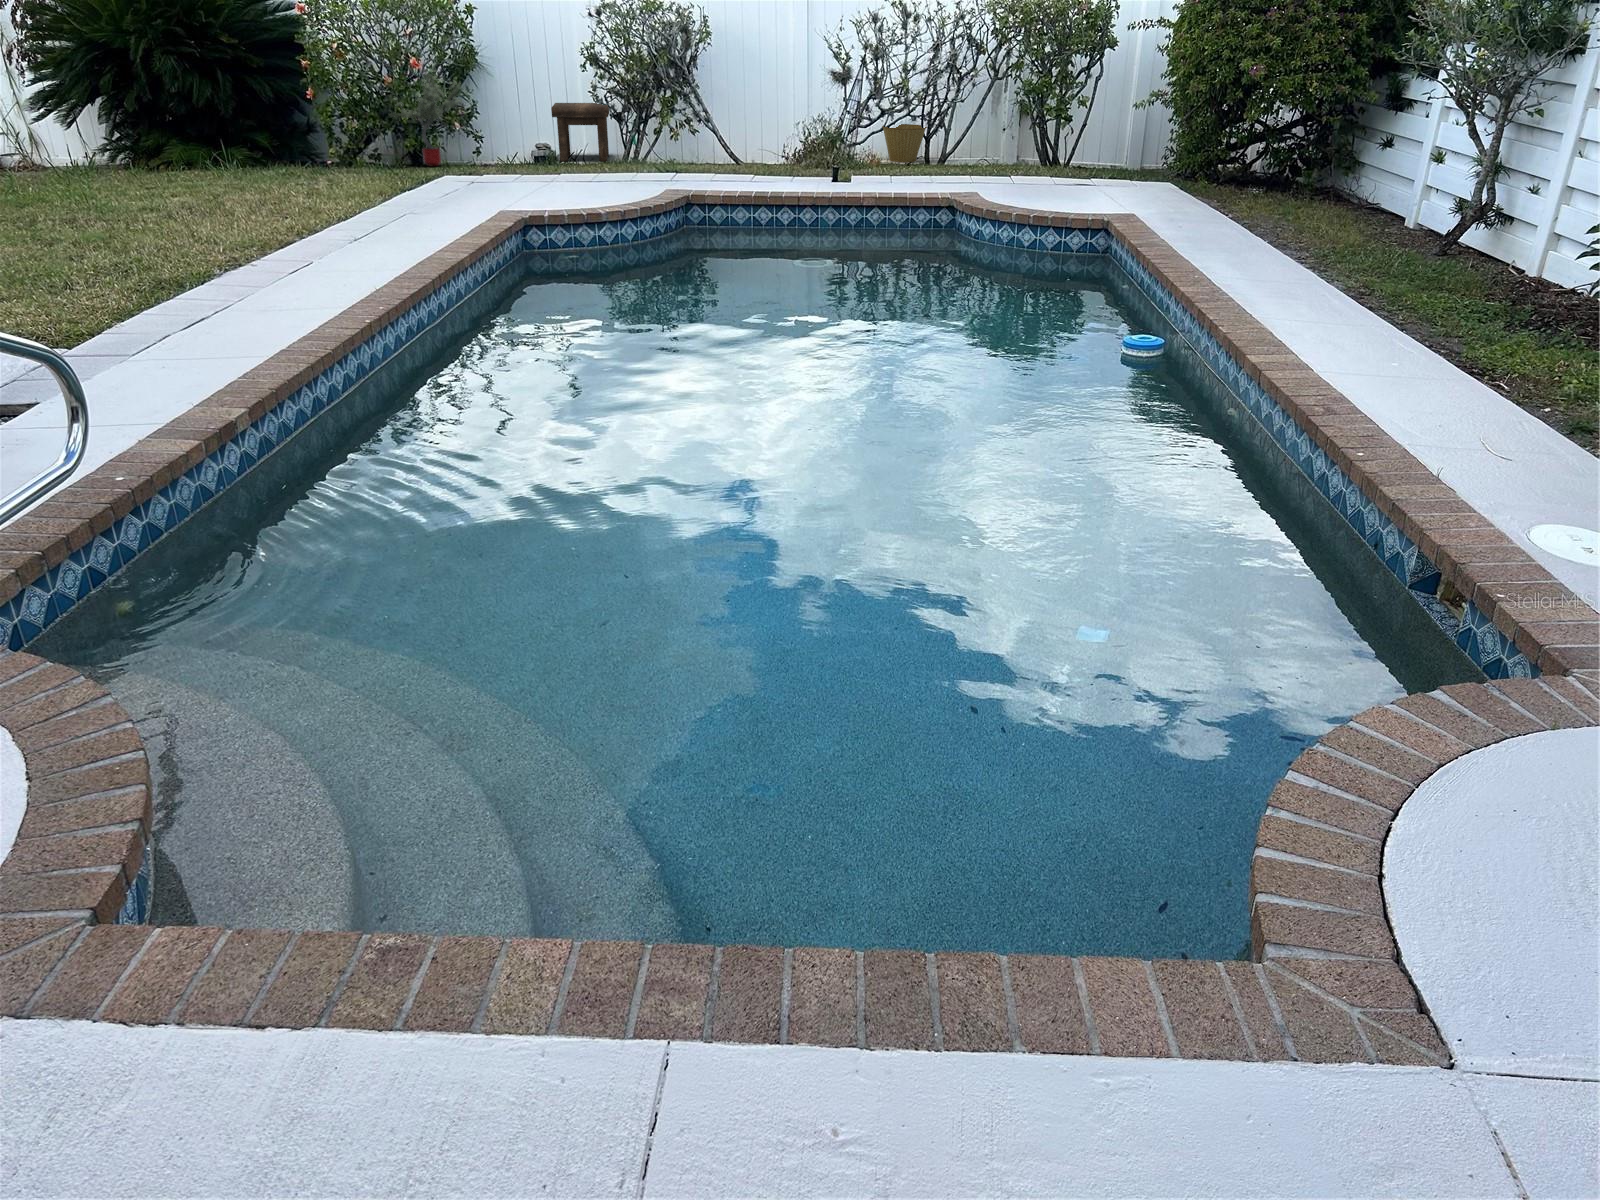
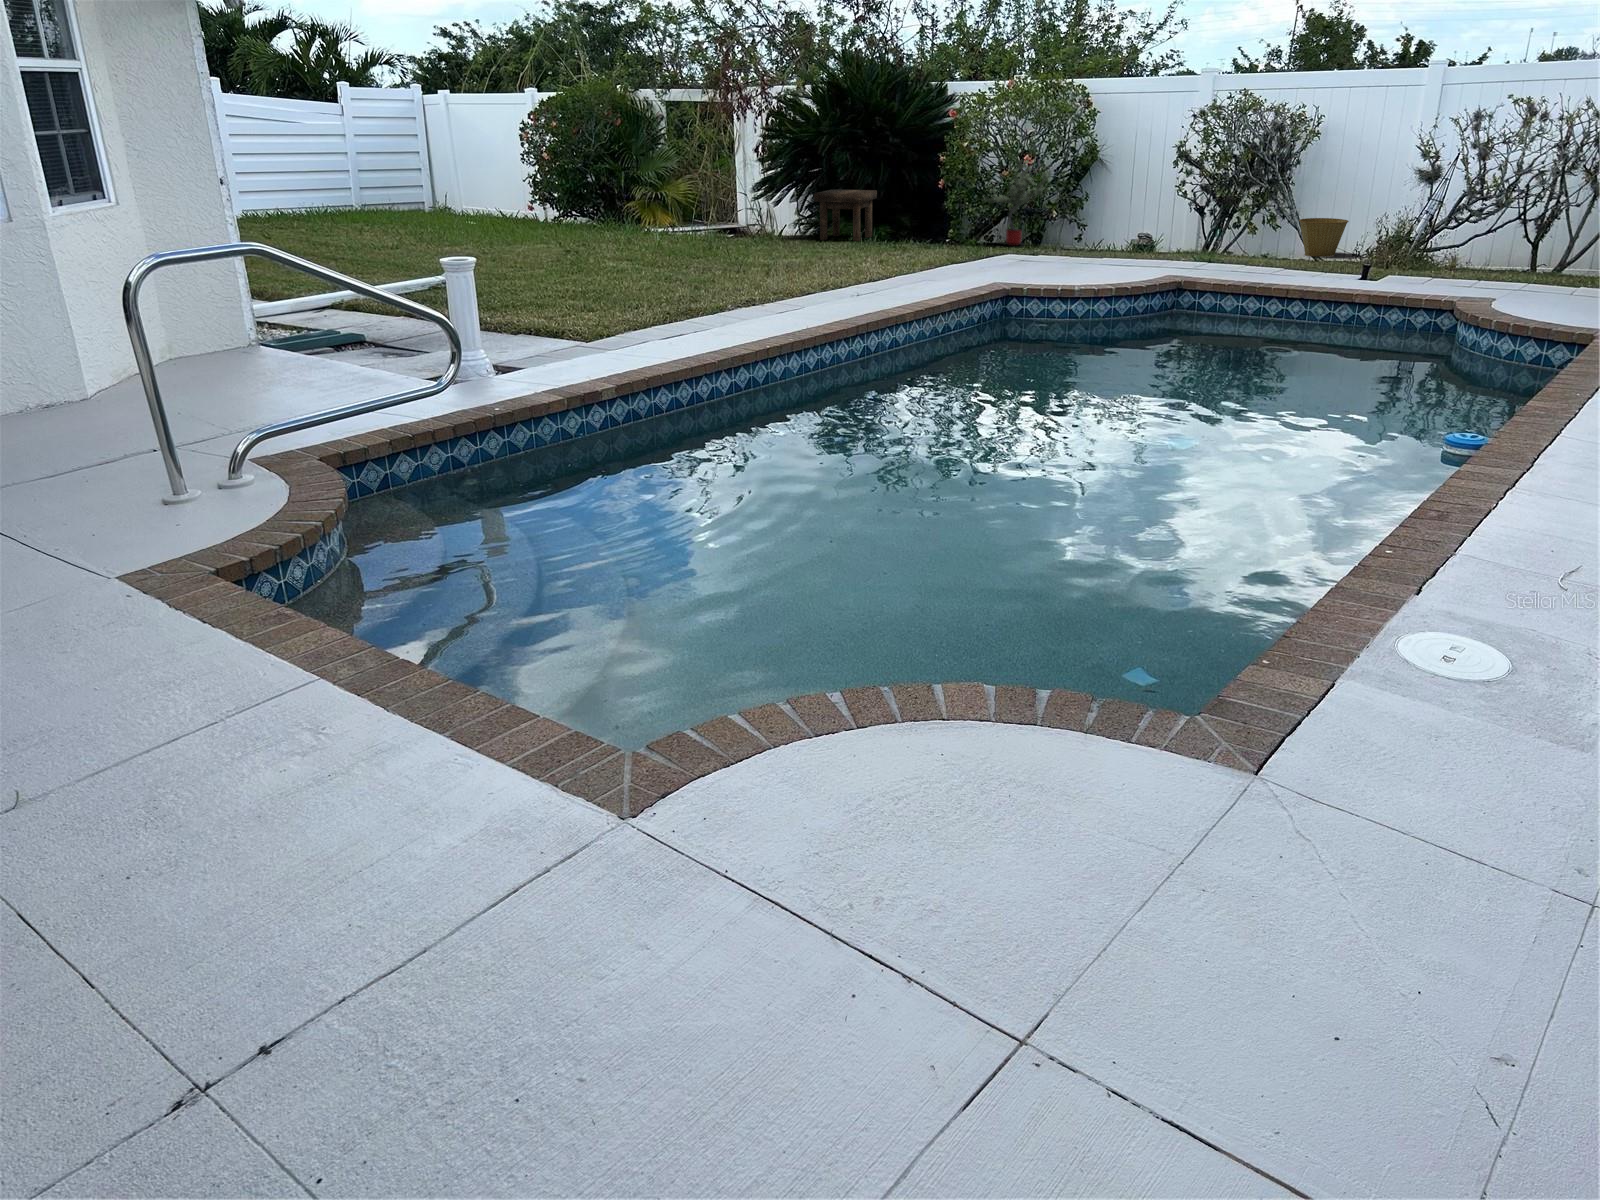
stool: present [551,103,609,162] -> present [814,190,877,241]
basket: present [882,124,927,162] -> present [1299,218,1349,257]

